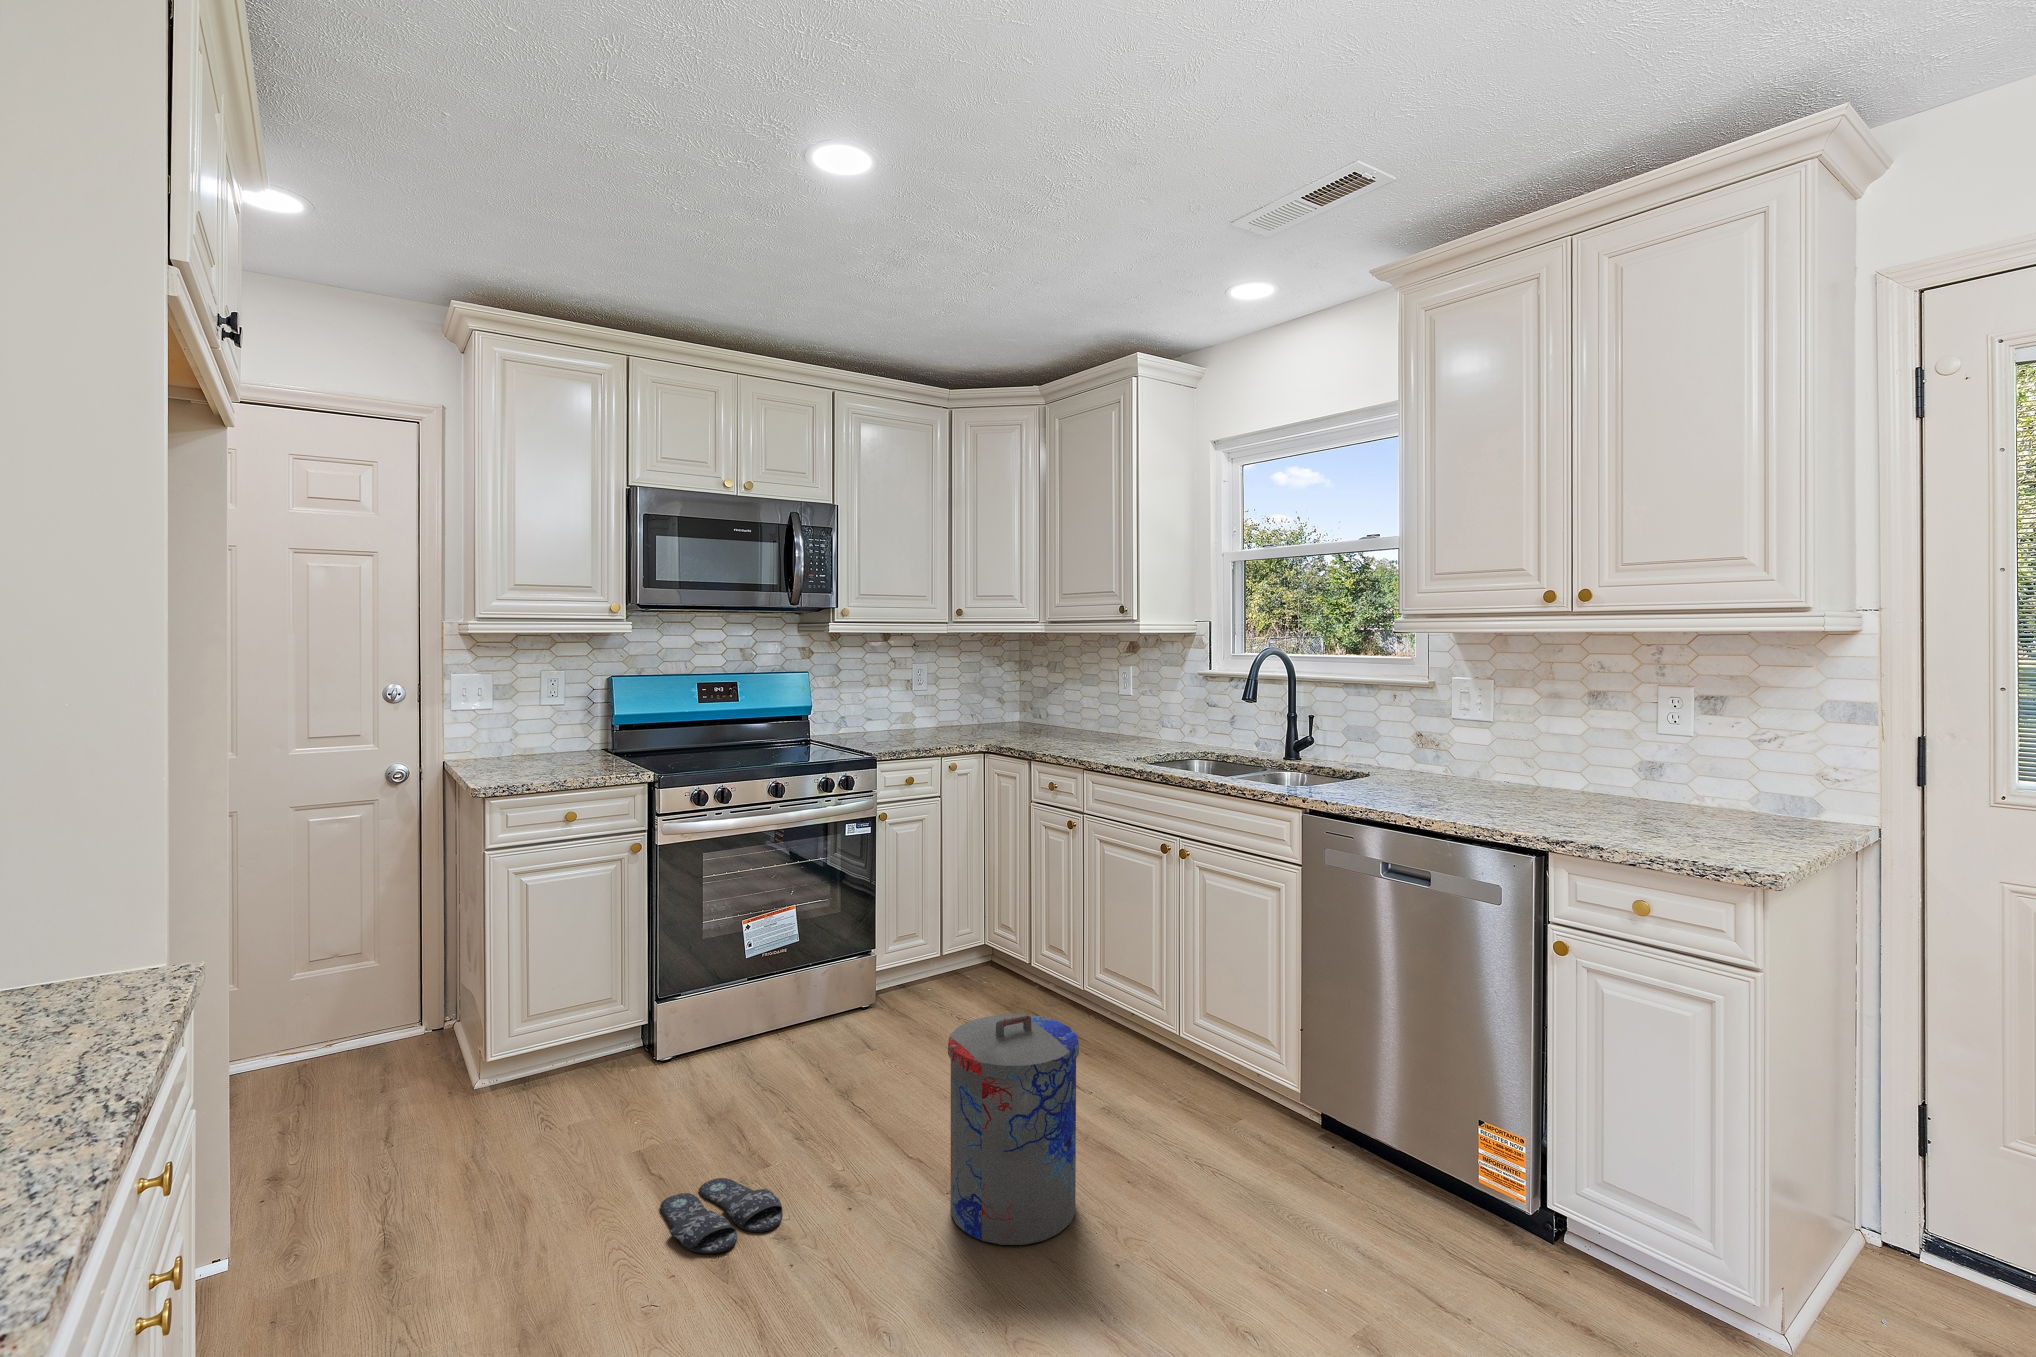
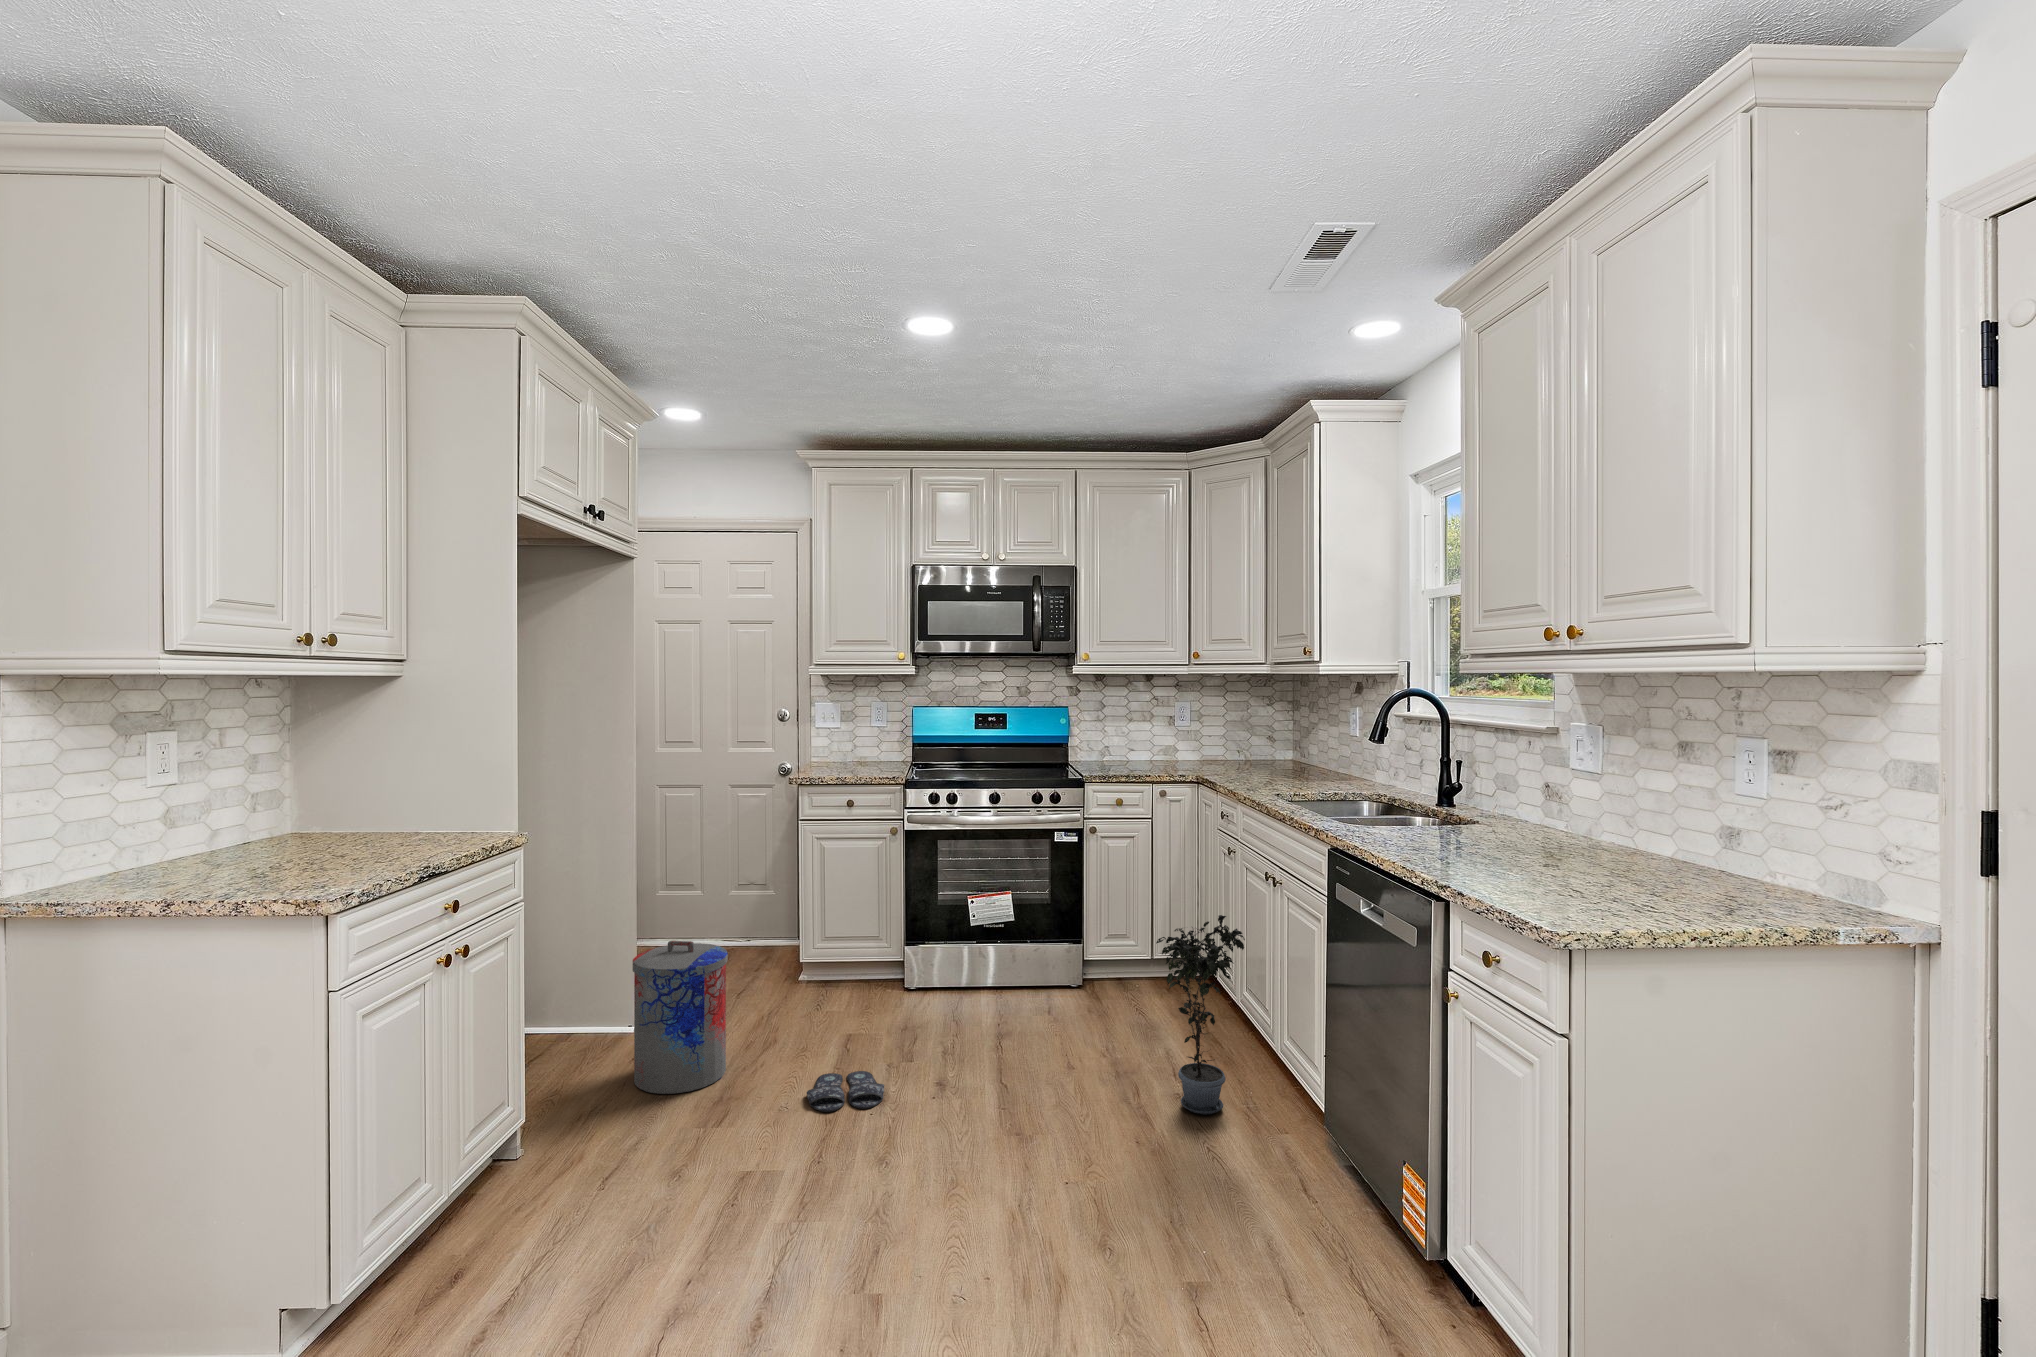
potted plant: none [1090,896,1184,1118] -> present [1156,915,1245,1115]
trash can: present [948,1014,1079,1245] -> present [633,941,728,1094]

